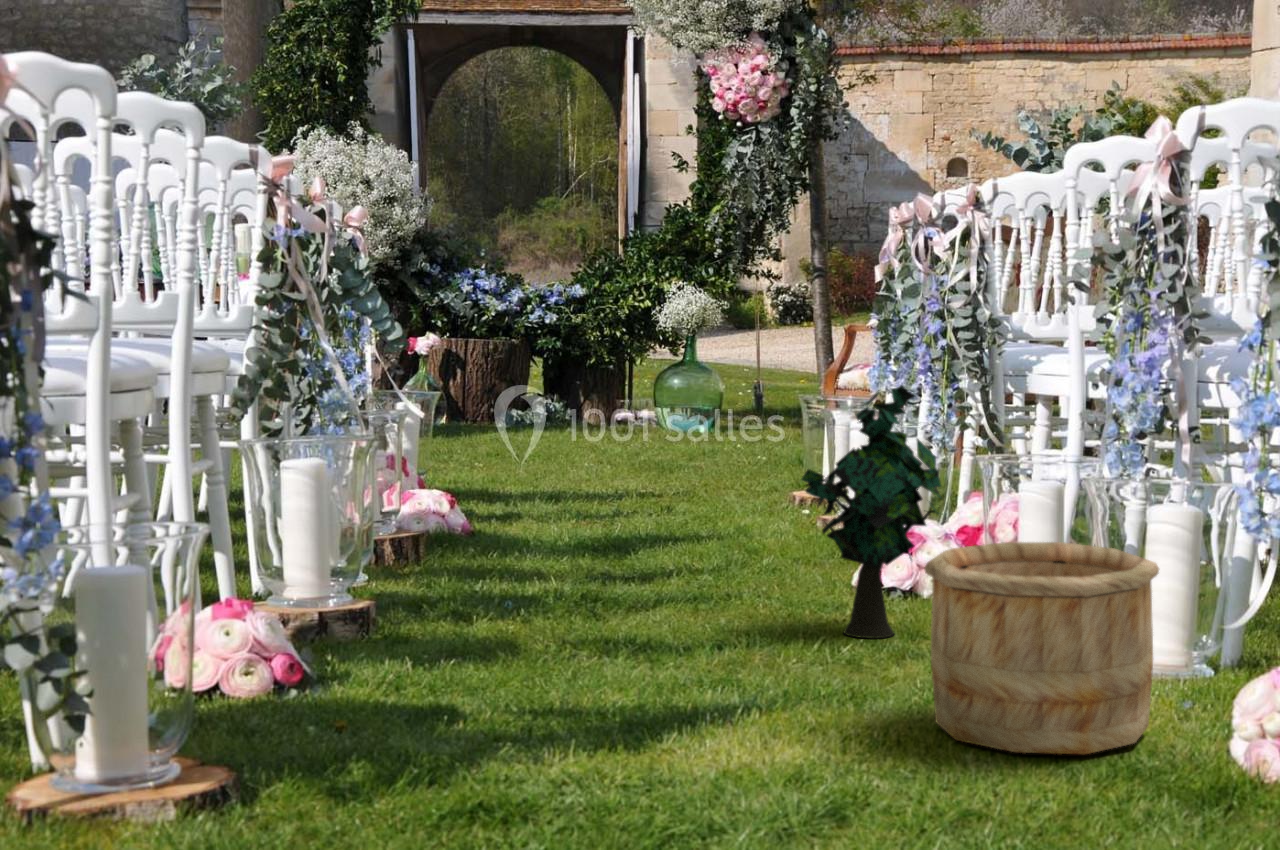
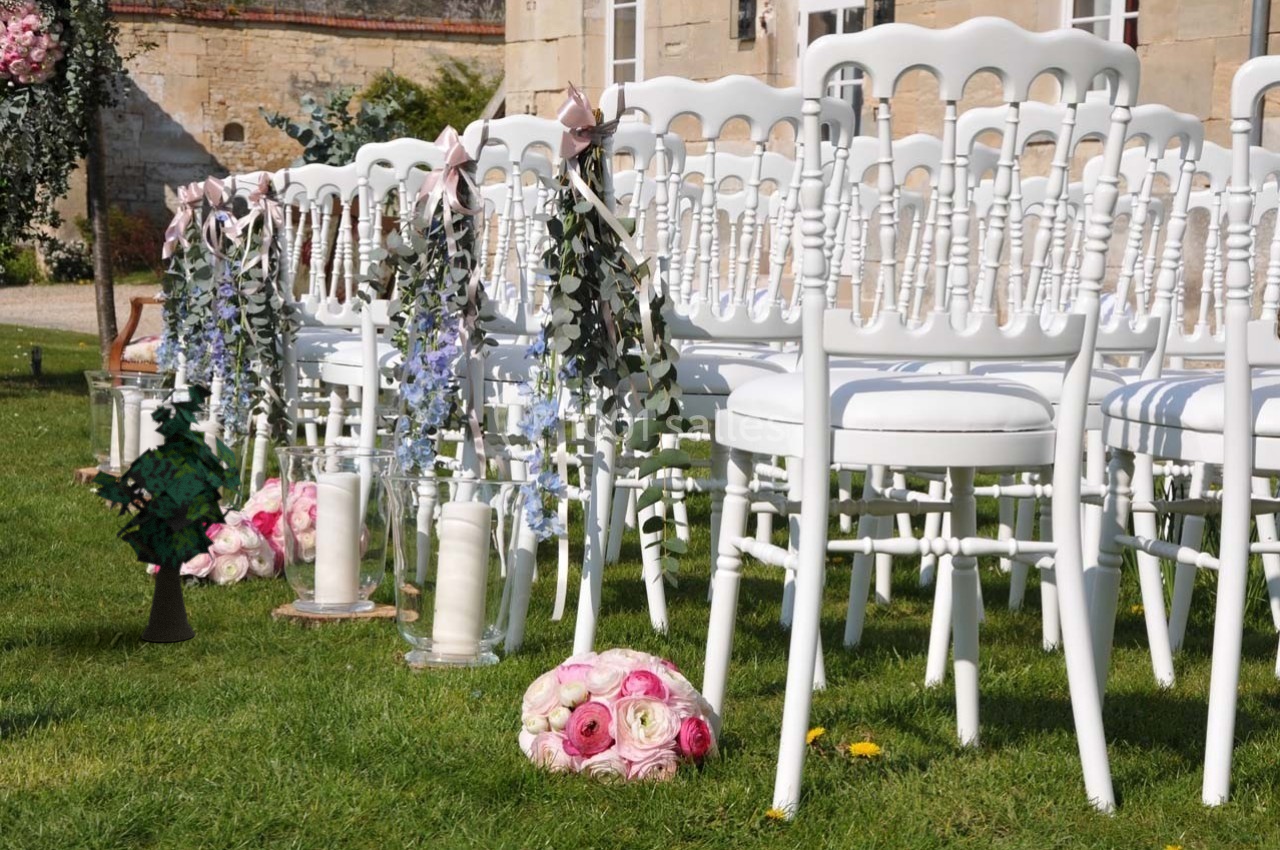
wooden bucket: present [924,542,1159,754] -> none [232,550,465,773]

